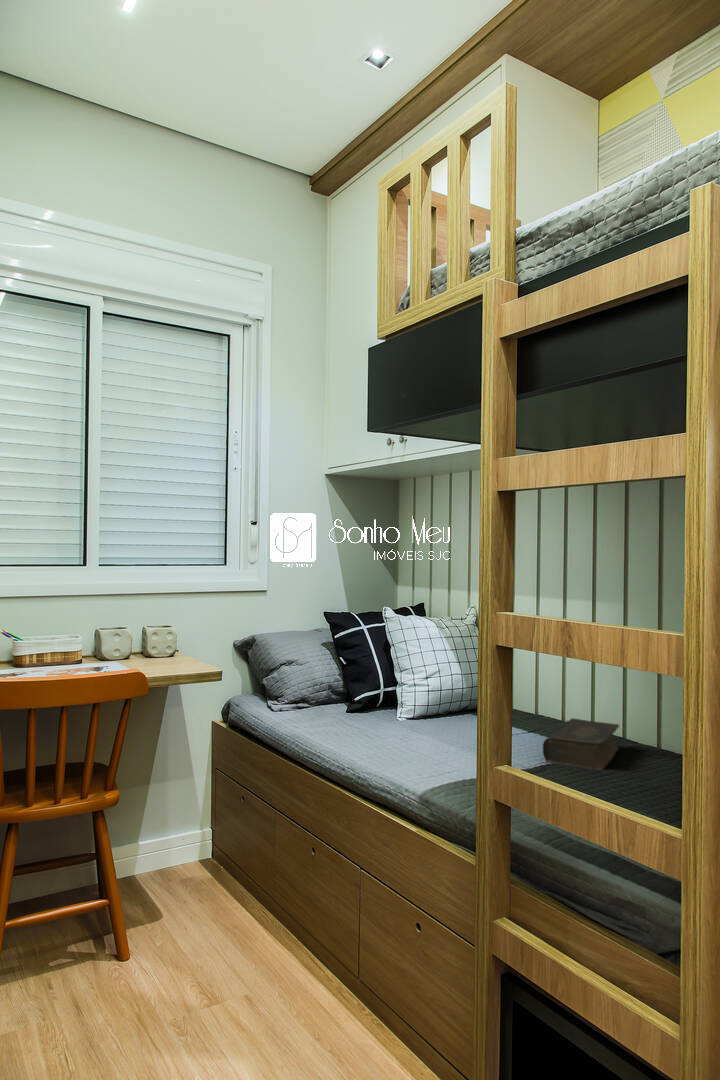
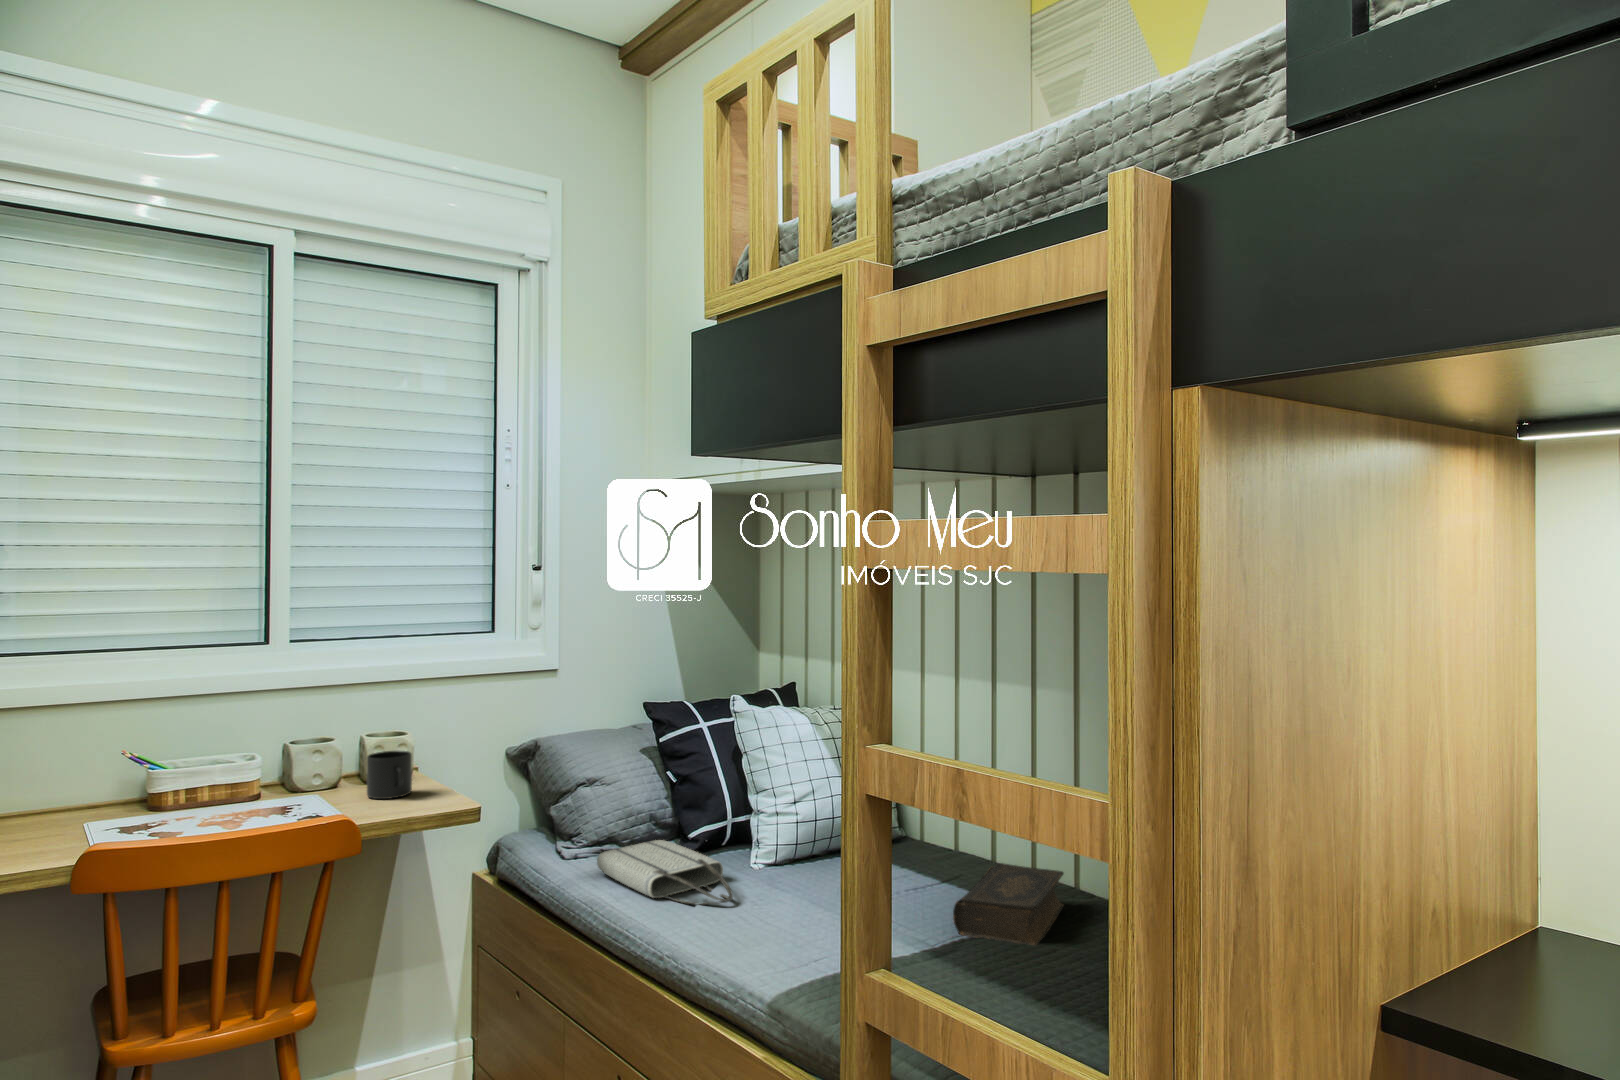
mug: none [148,636,176,666] -> present [367,751,412,799]
tote bag: none [296,700,389,739] -> present [597,840,733,905]

